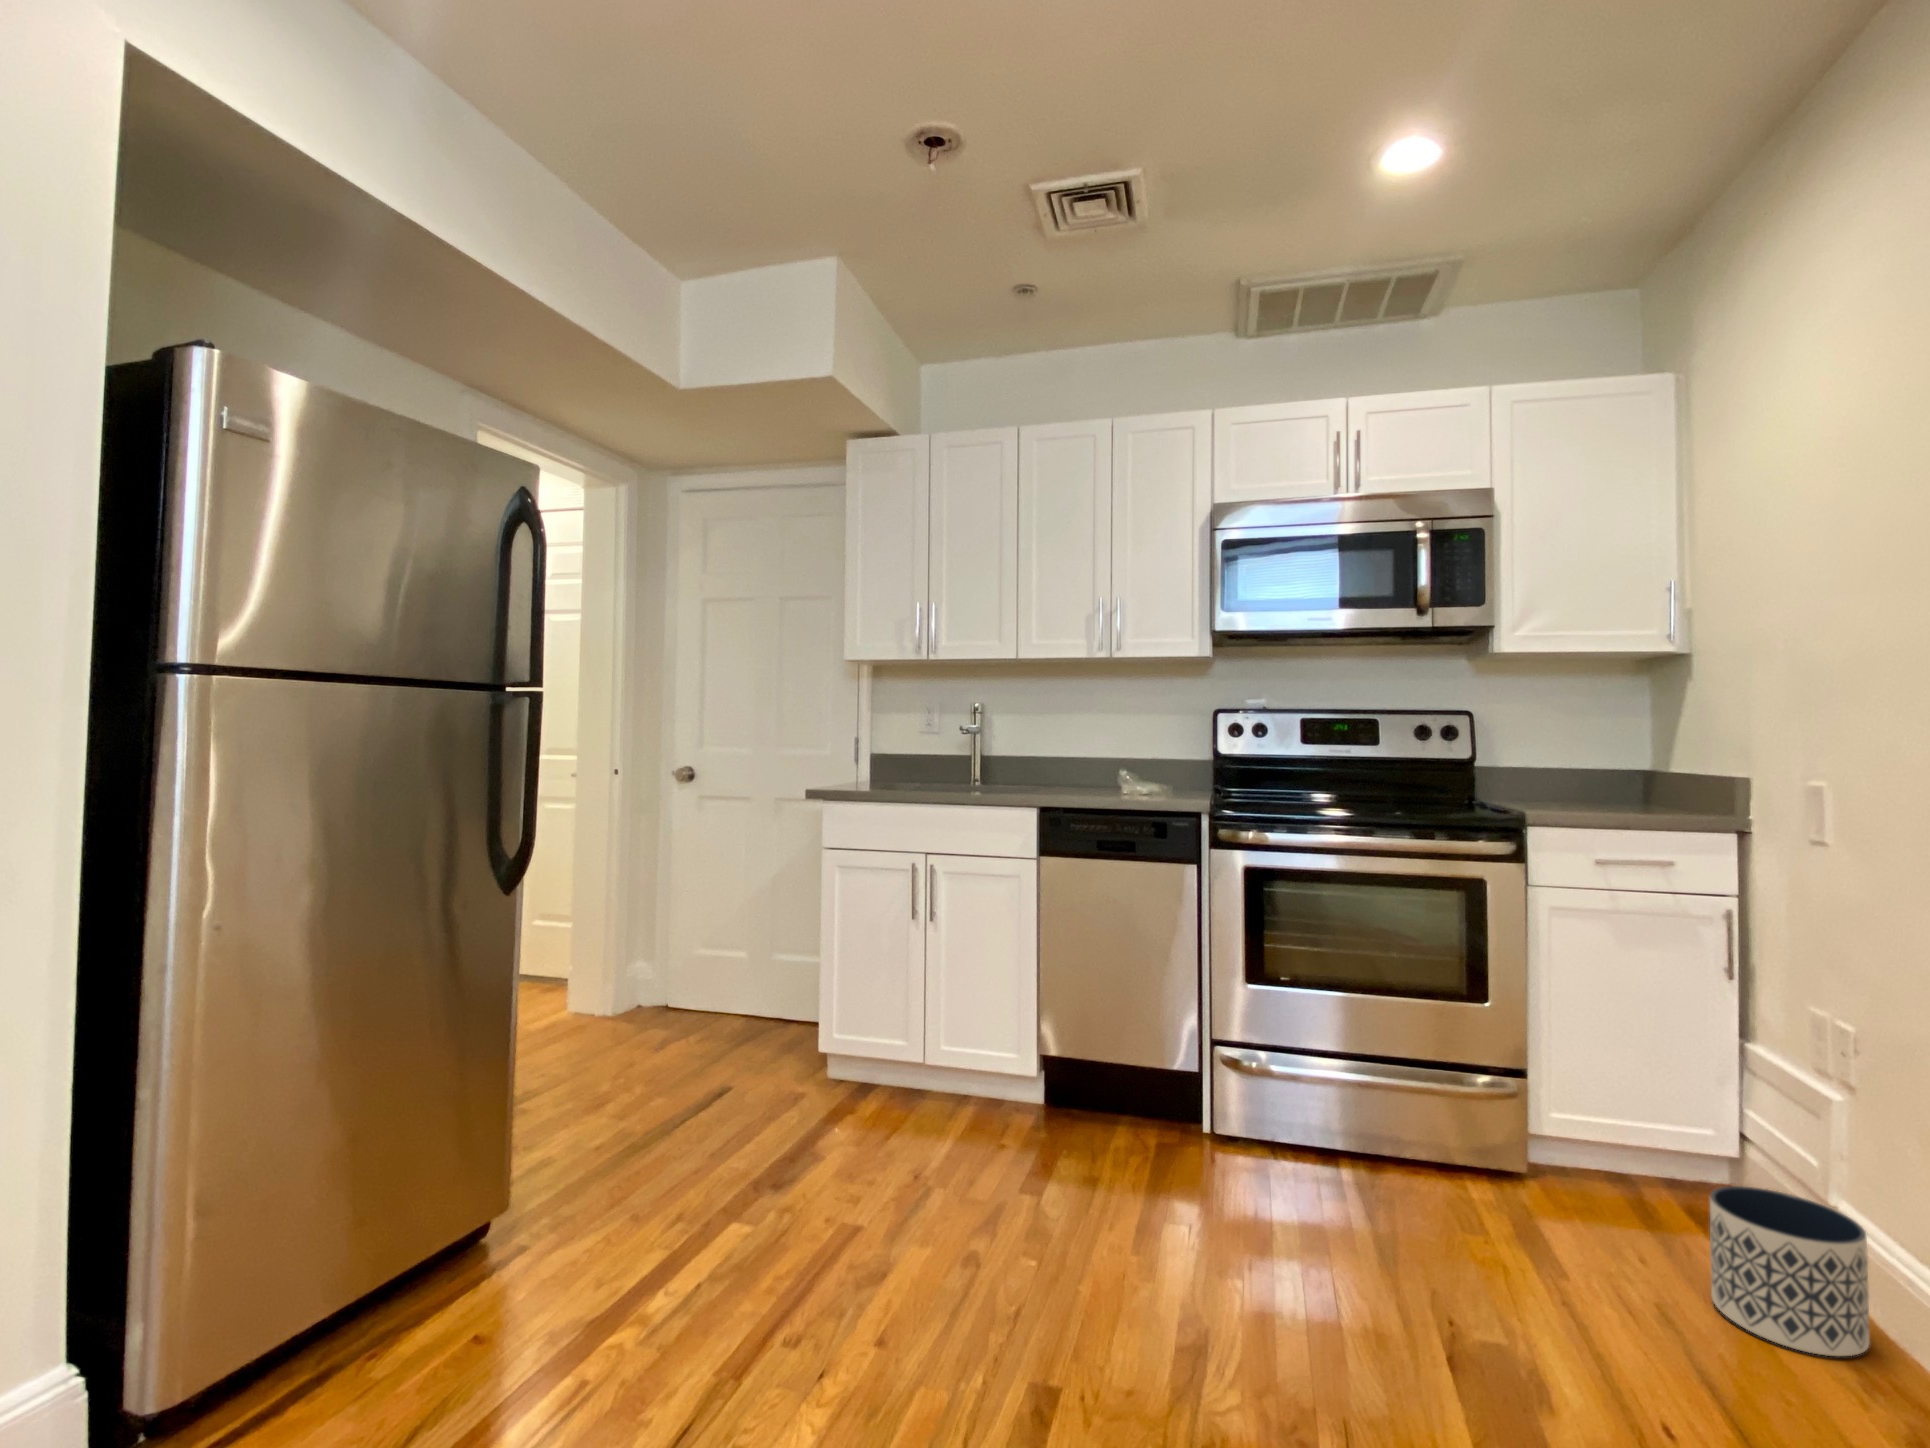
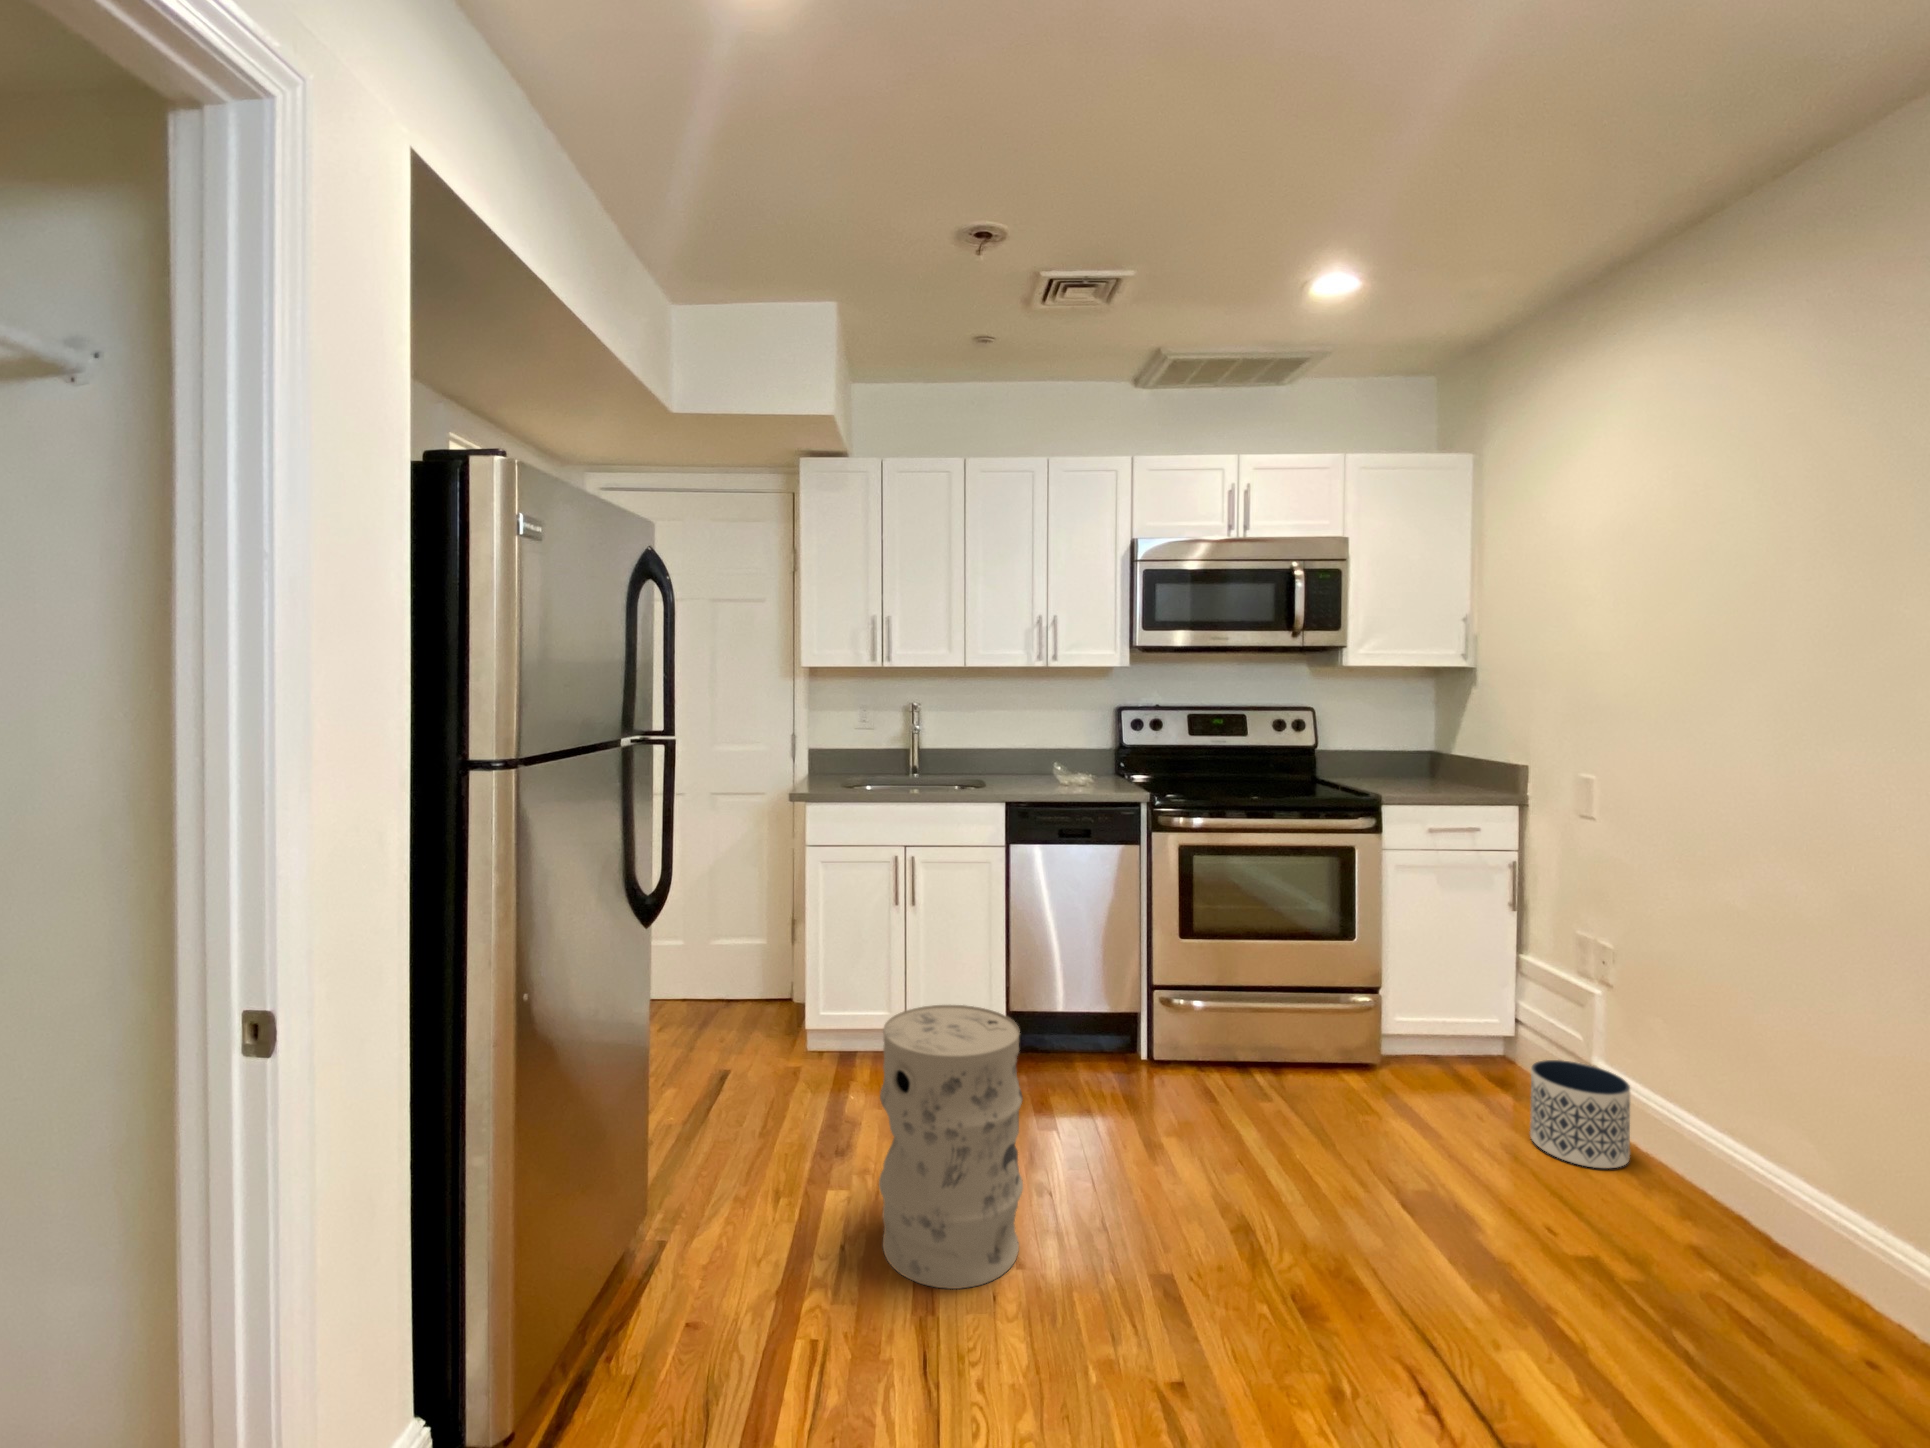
trash can: none [749,1010,920,1342] -> present [879,1005,1023,1289]

